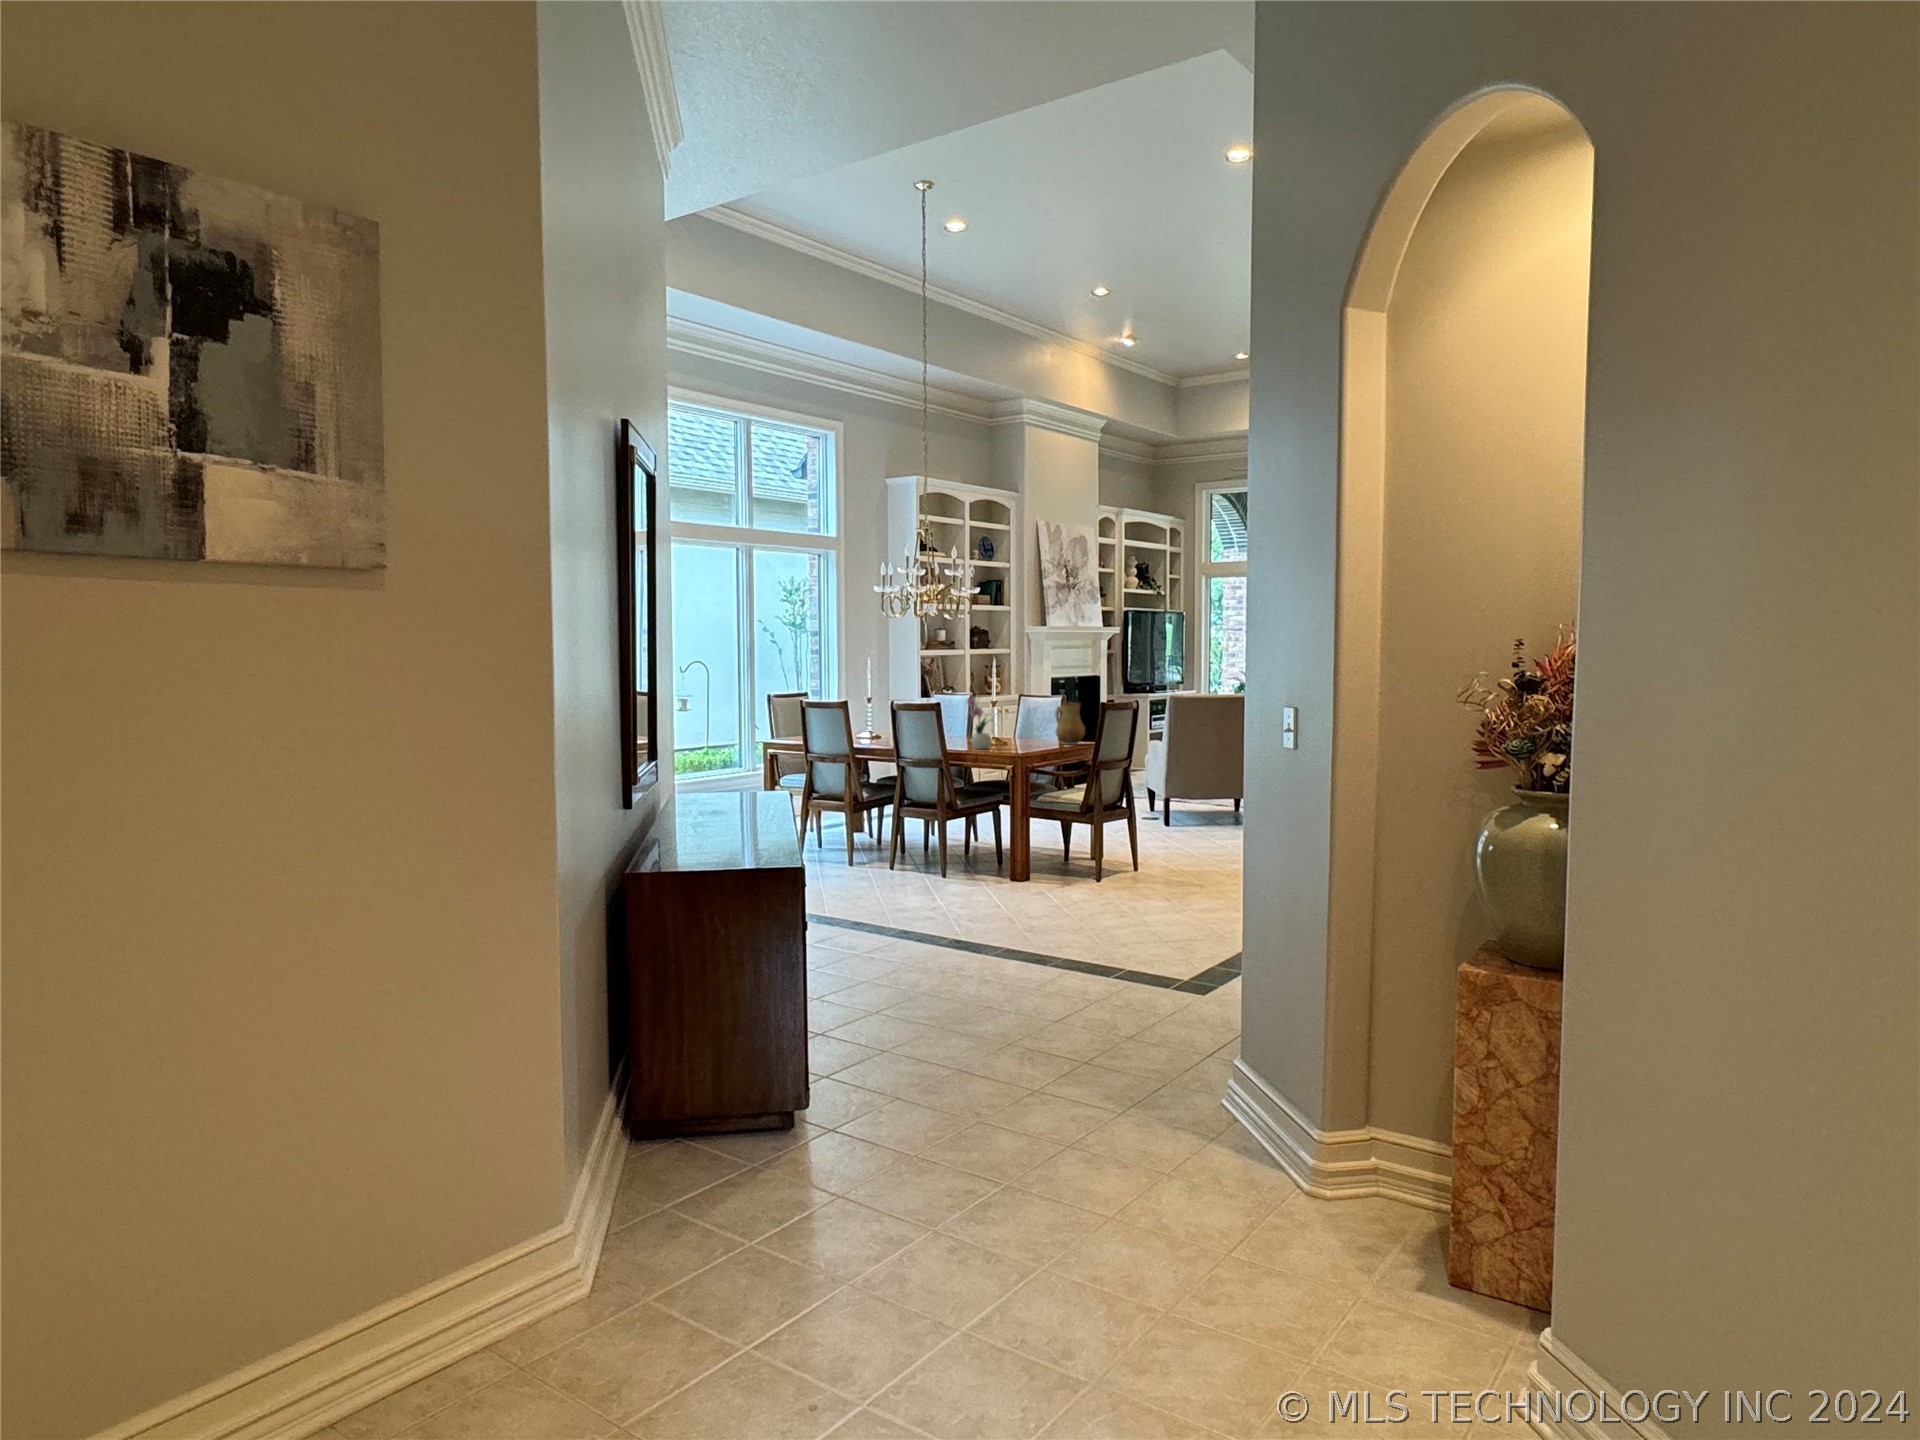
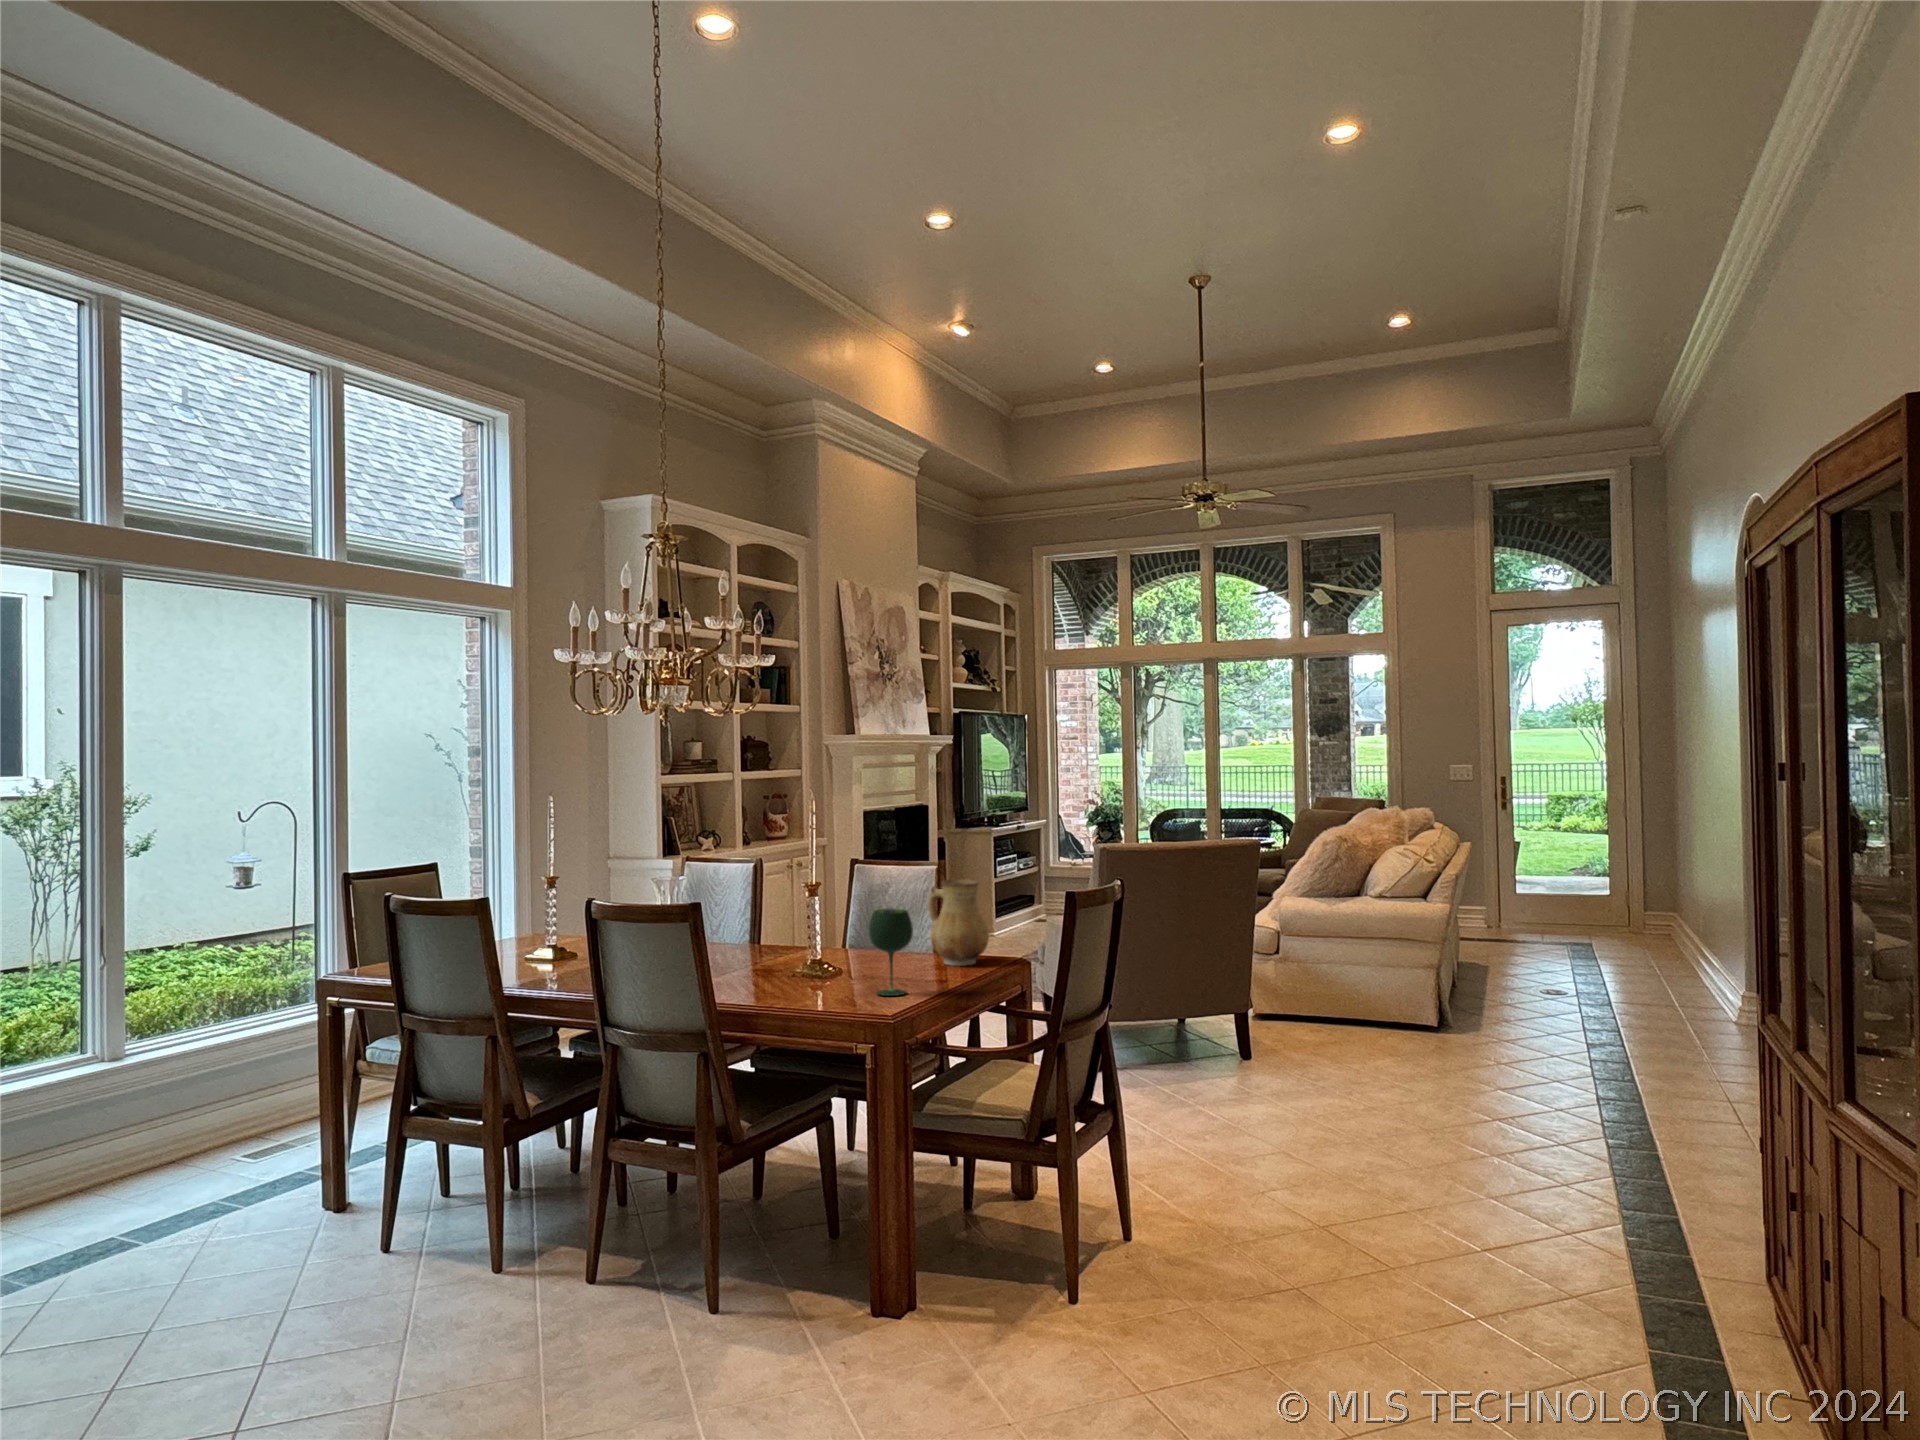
flower arrangement: present [967,697,991,749] -> none [755,864,816,997]
wine glass: none [1019,711,1040,750] -> present [869,909,913,996]

